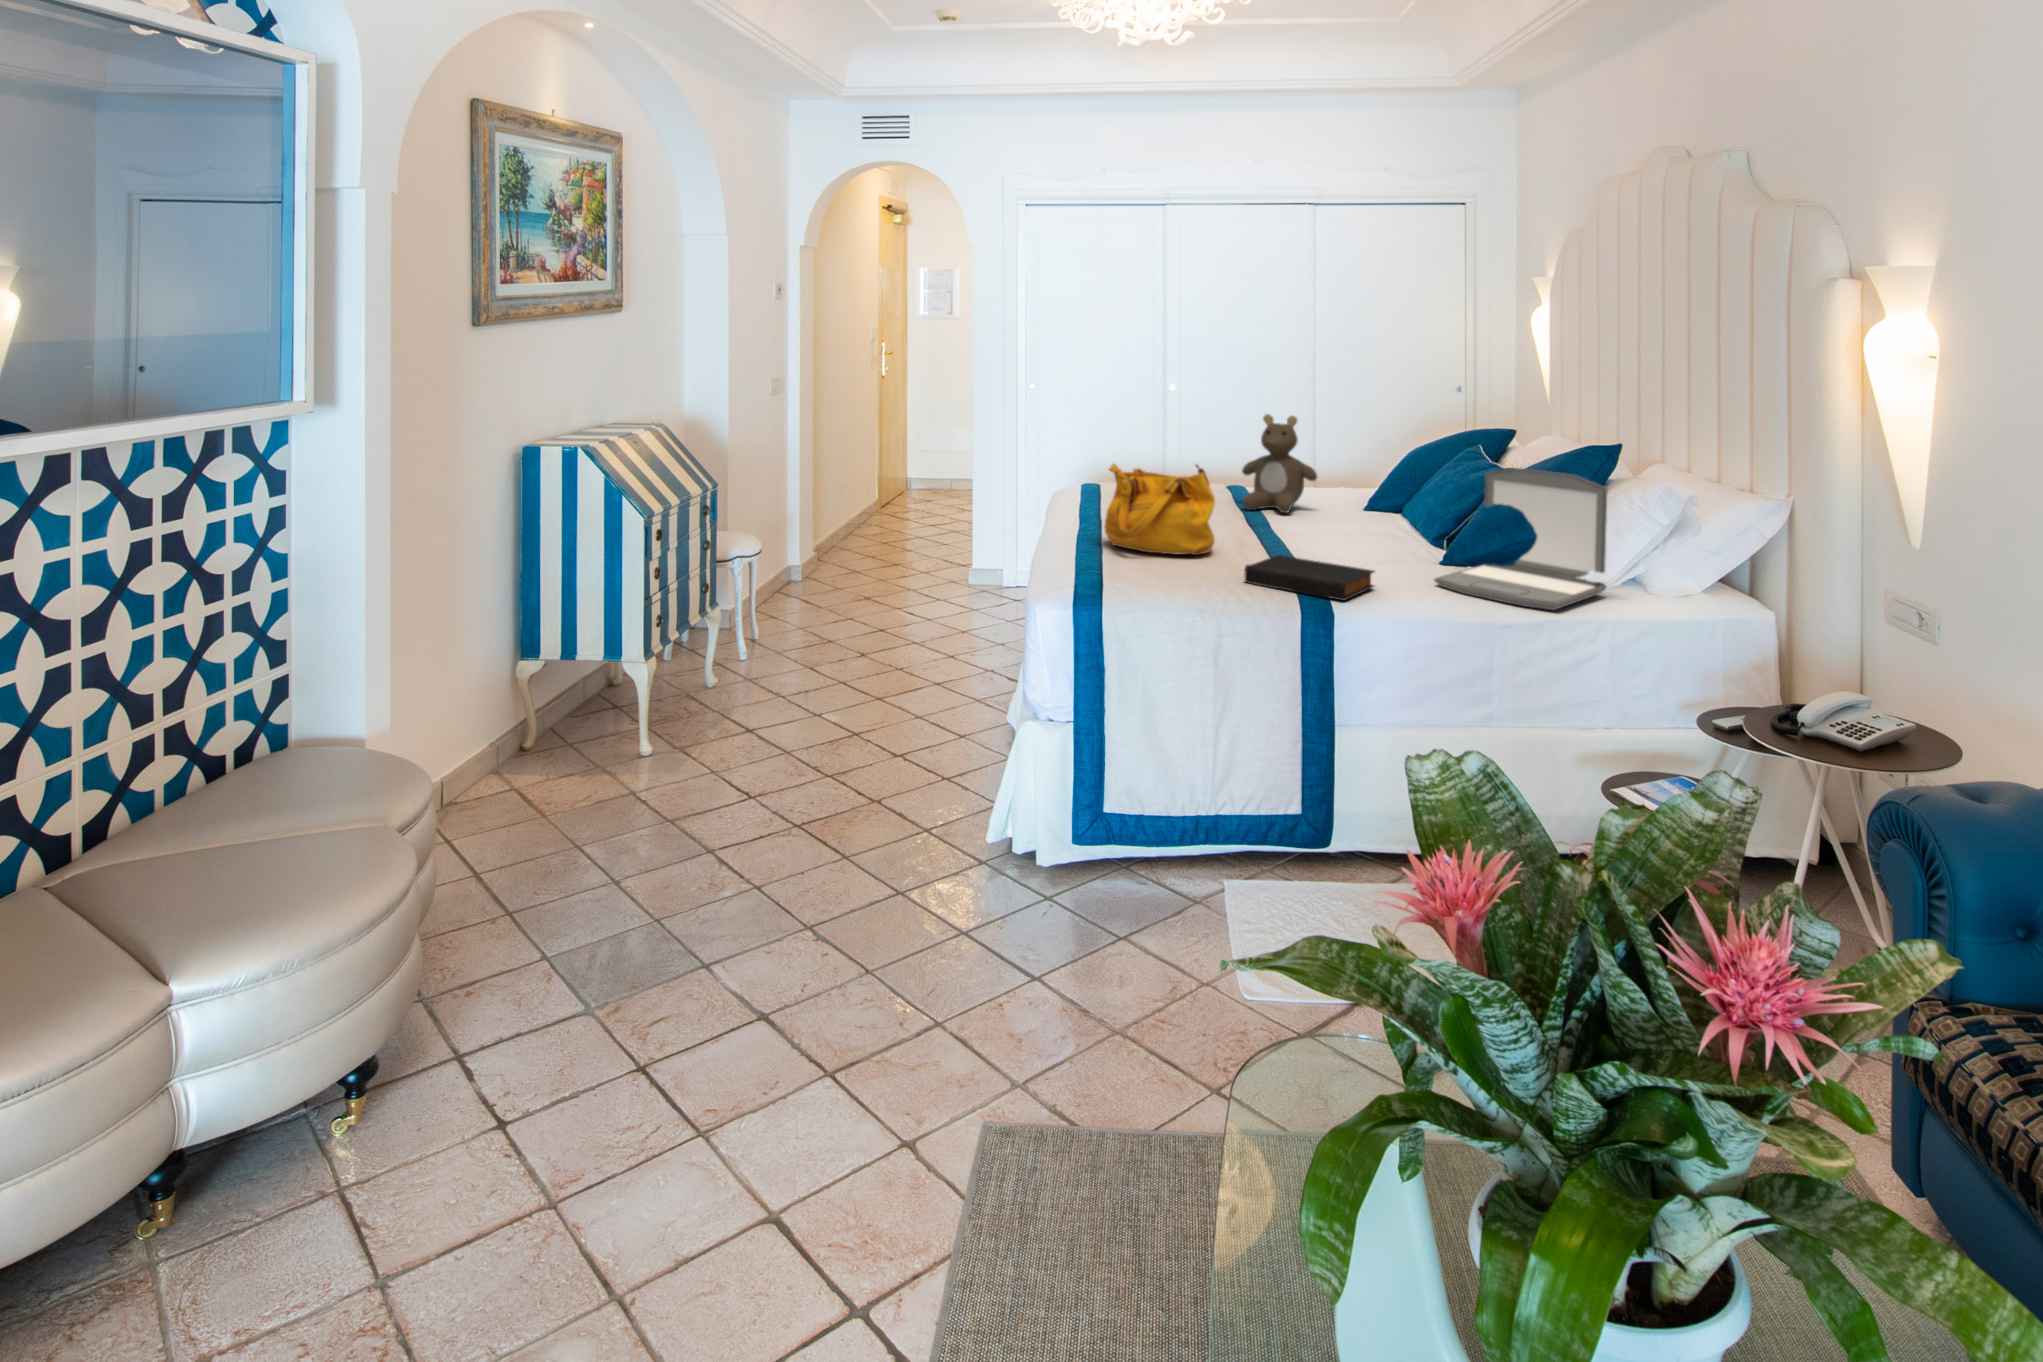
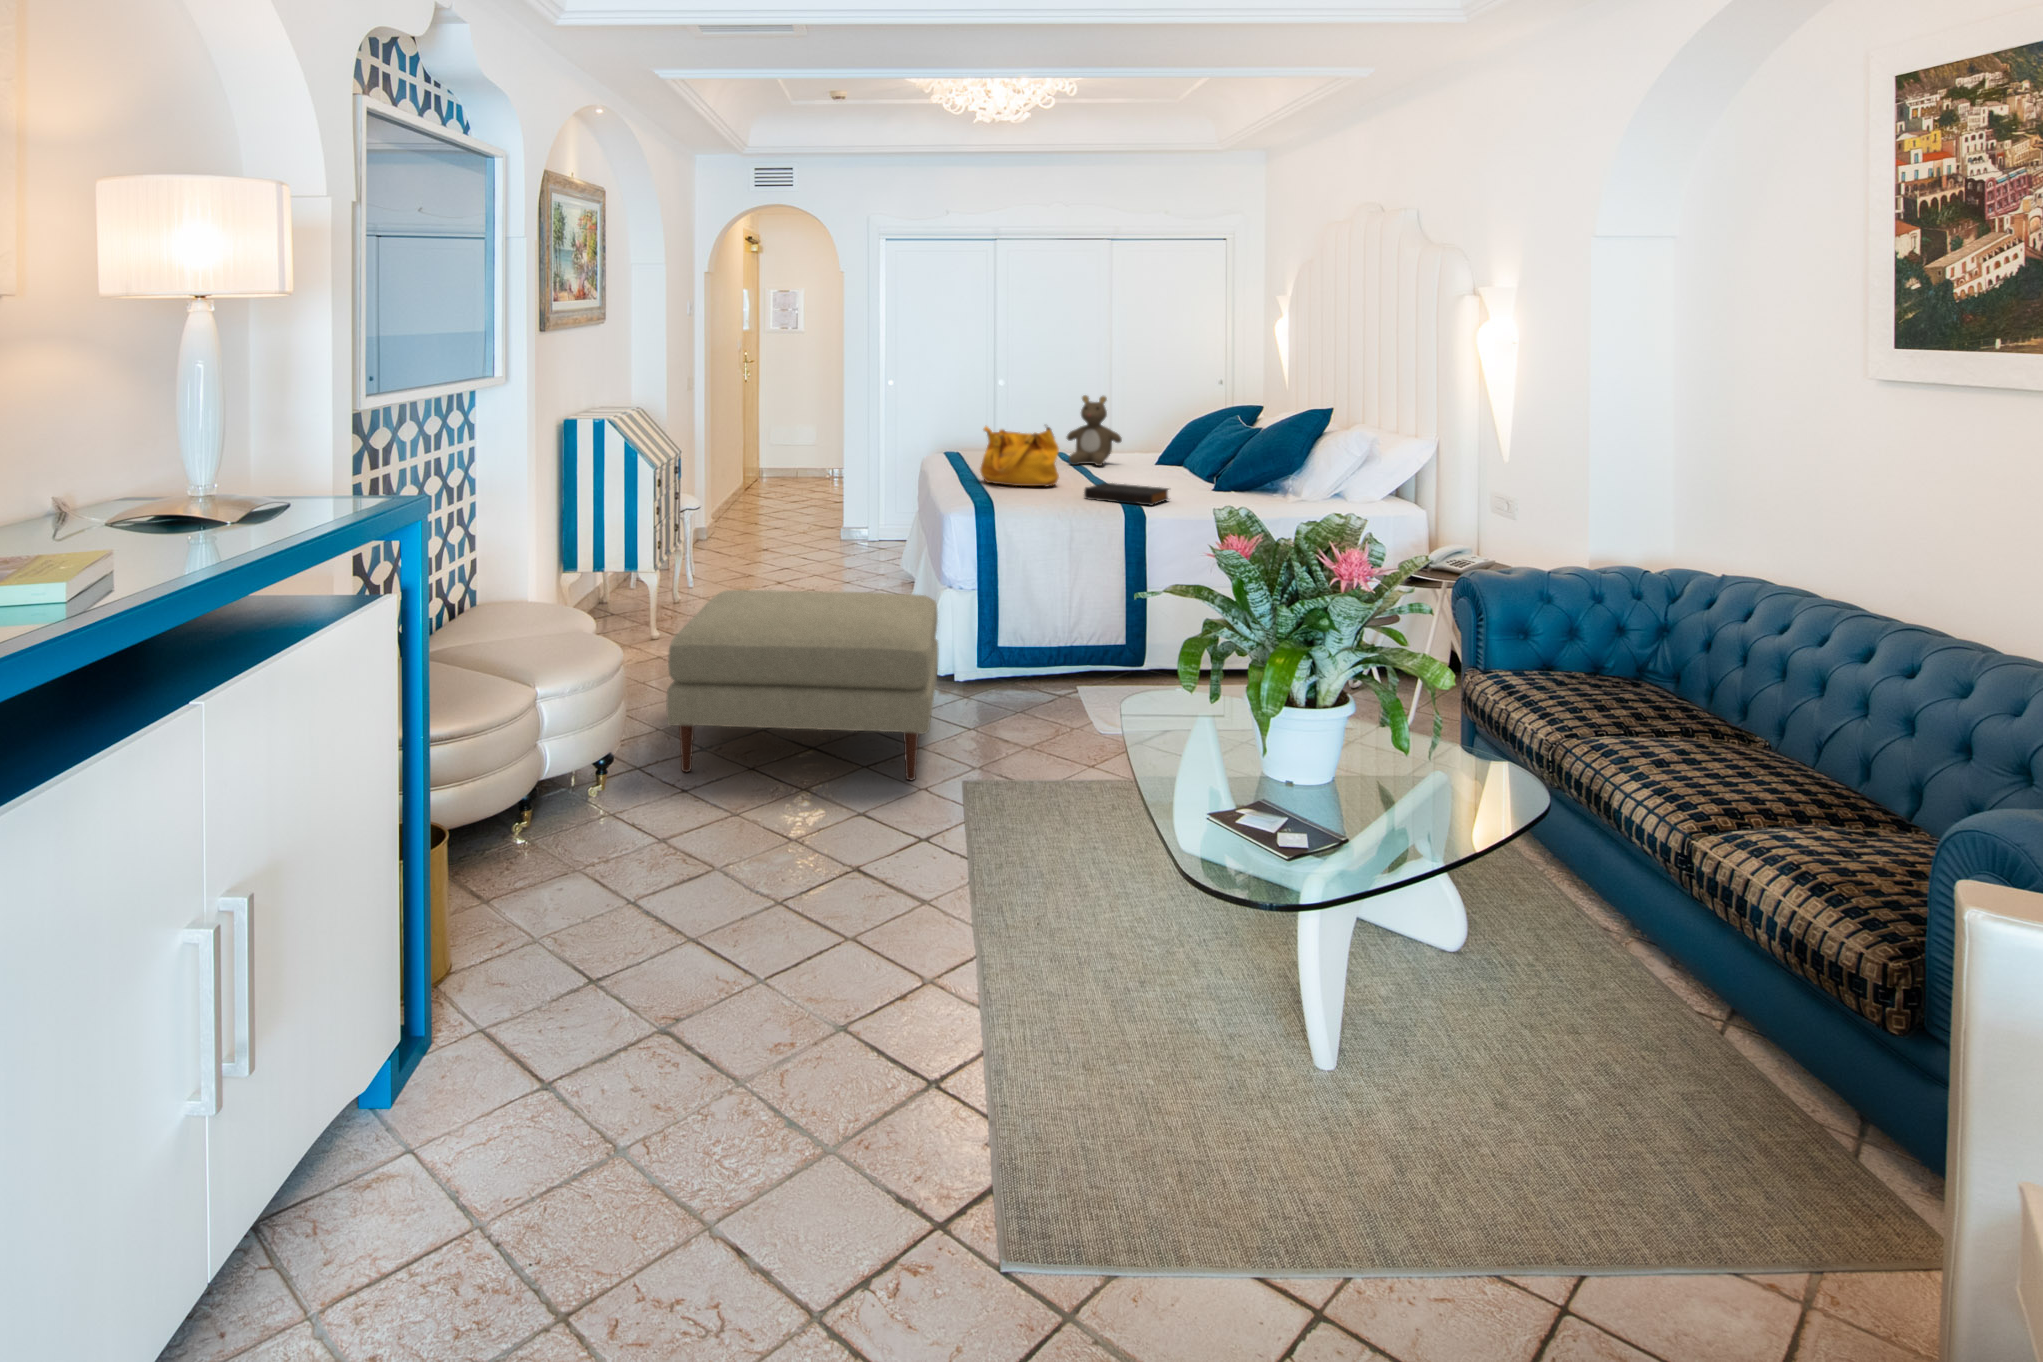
laptop: present [1435,468,1607,610] -> none [1209,421,1319,508]
ottoman: none [497,729,992,1113] -> present [666,590,939,780]

